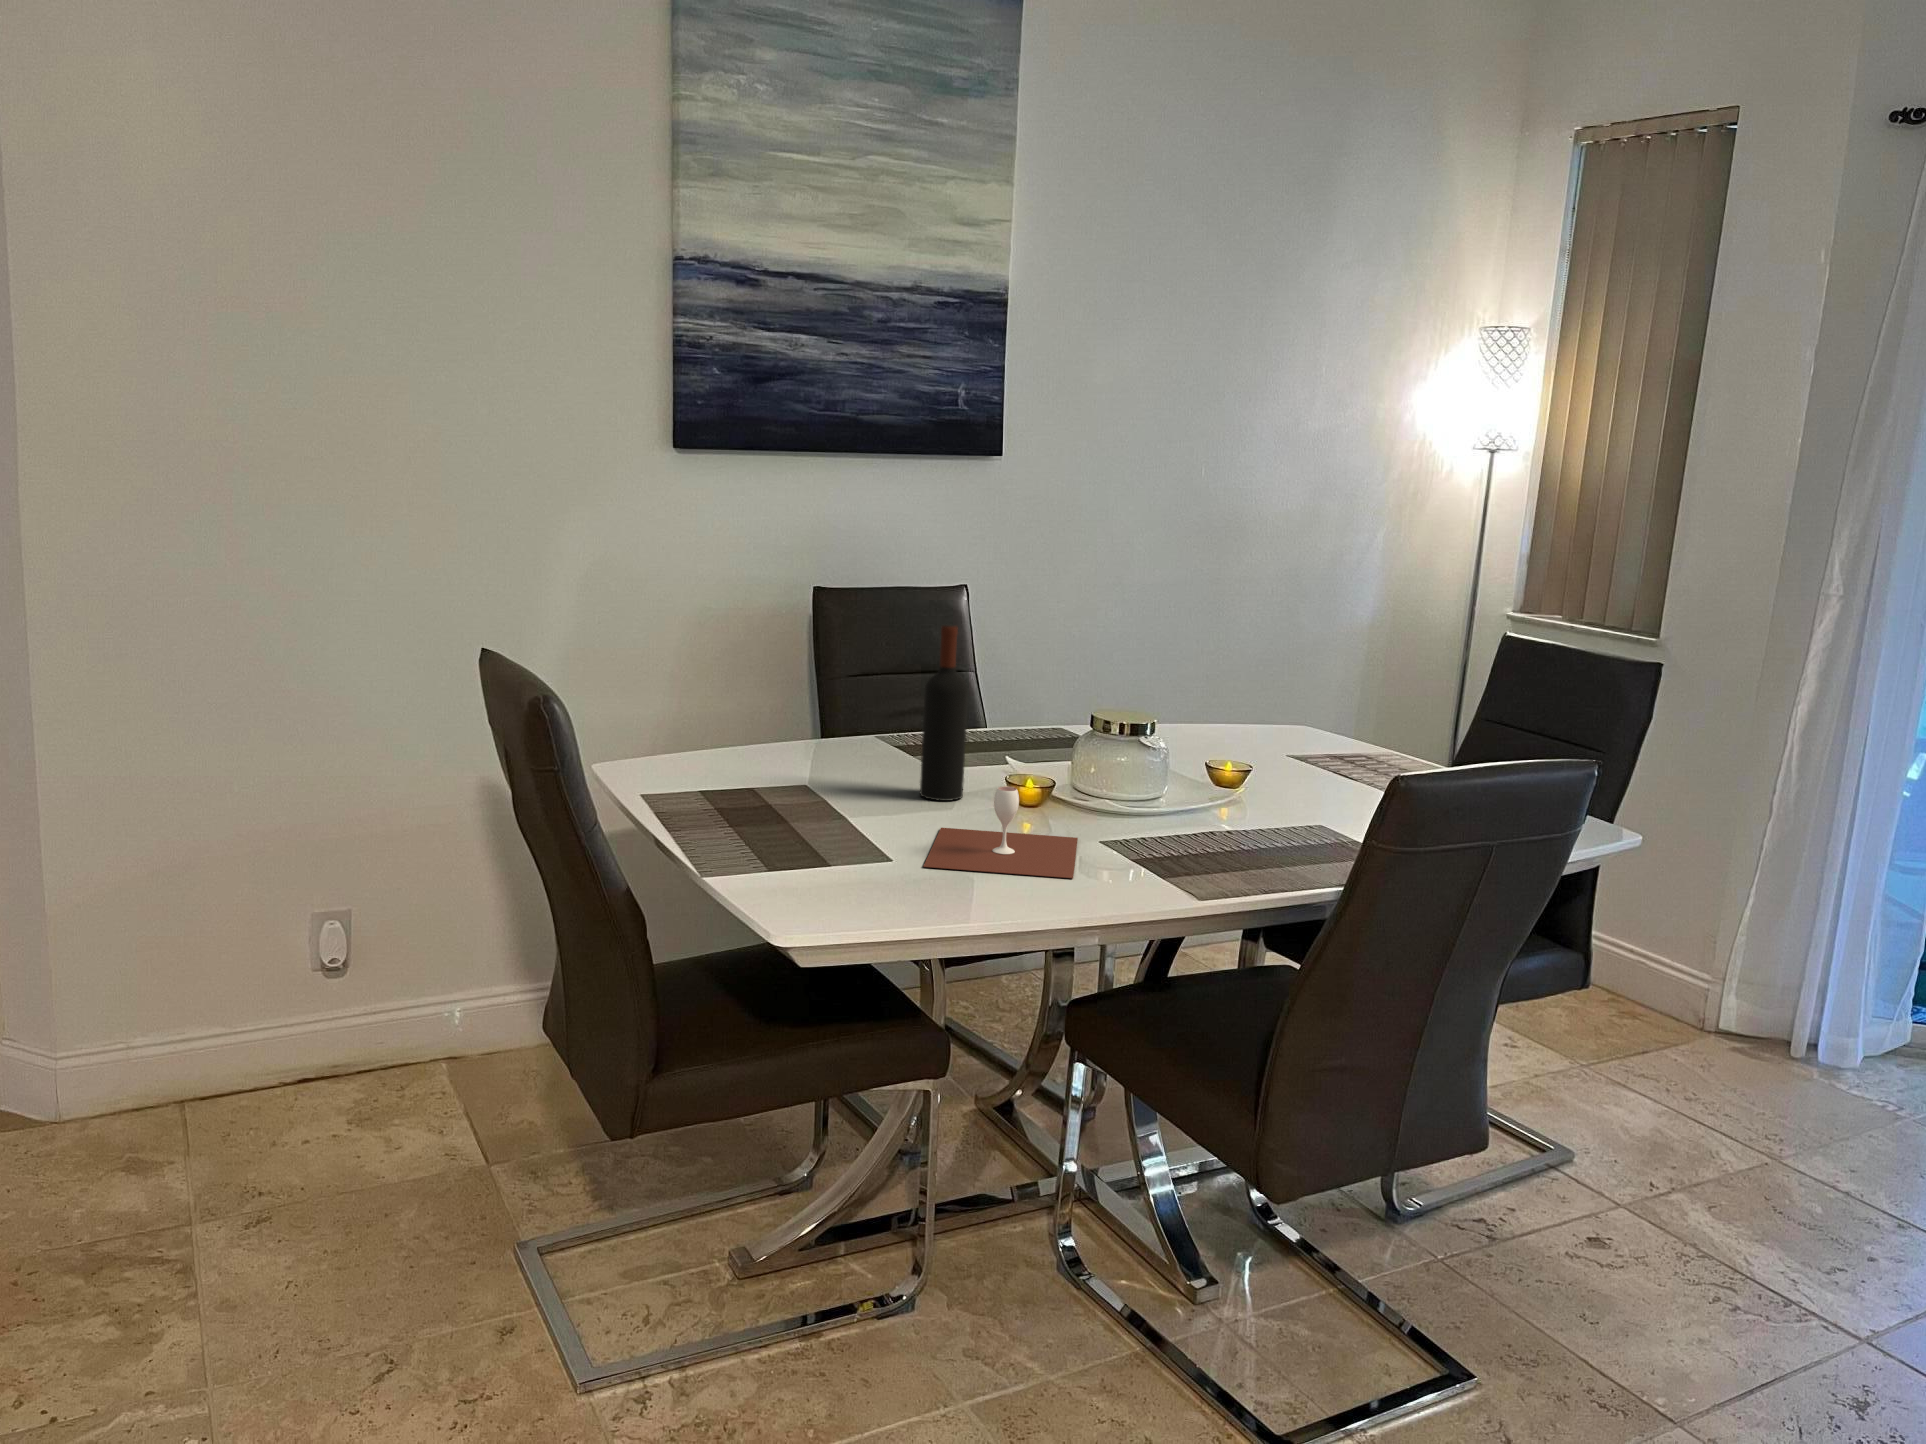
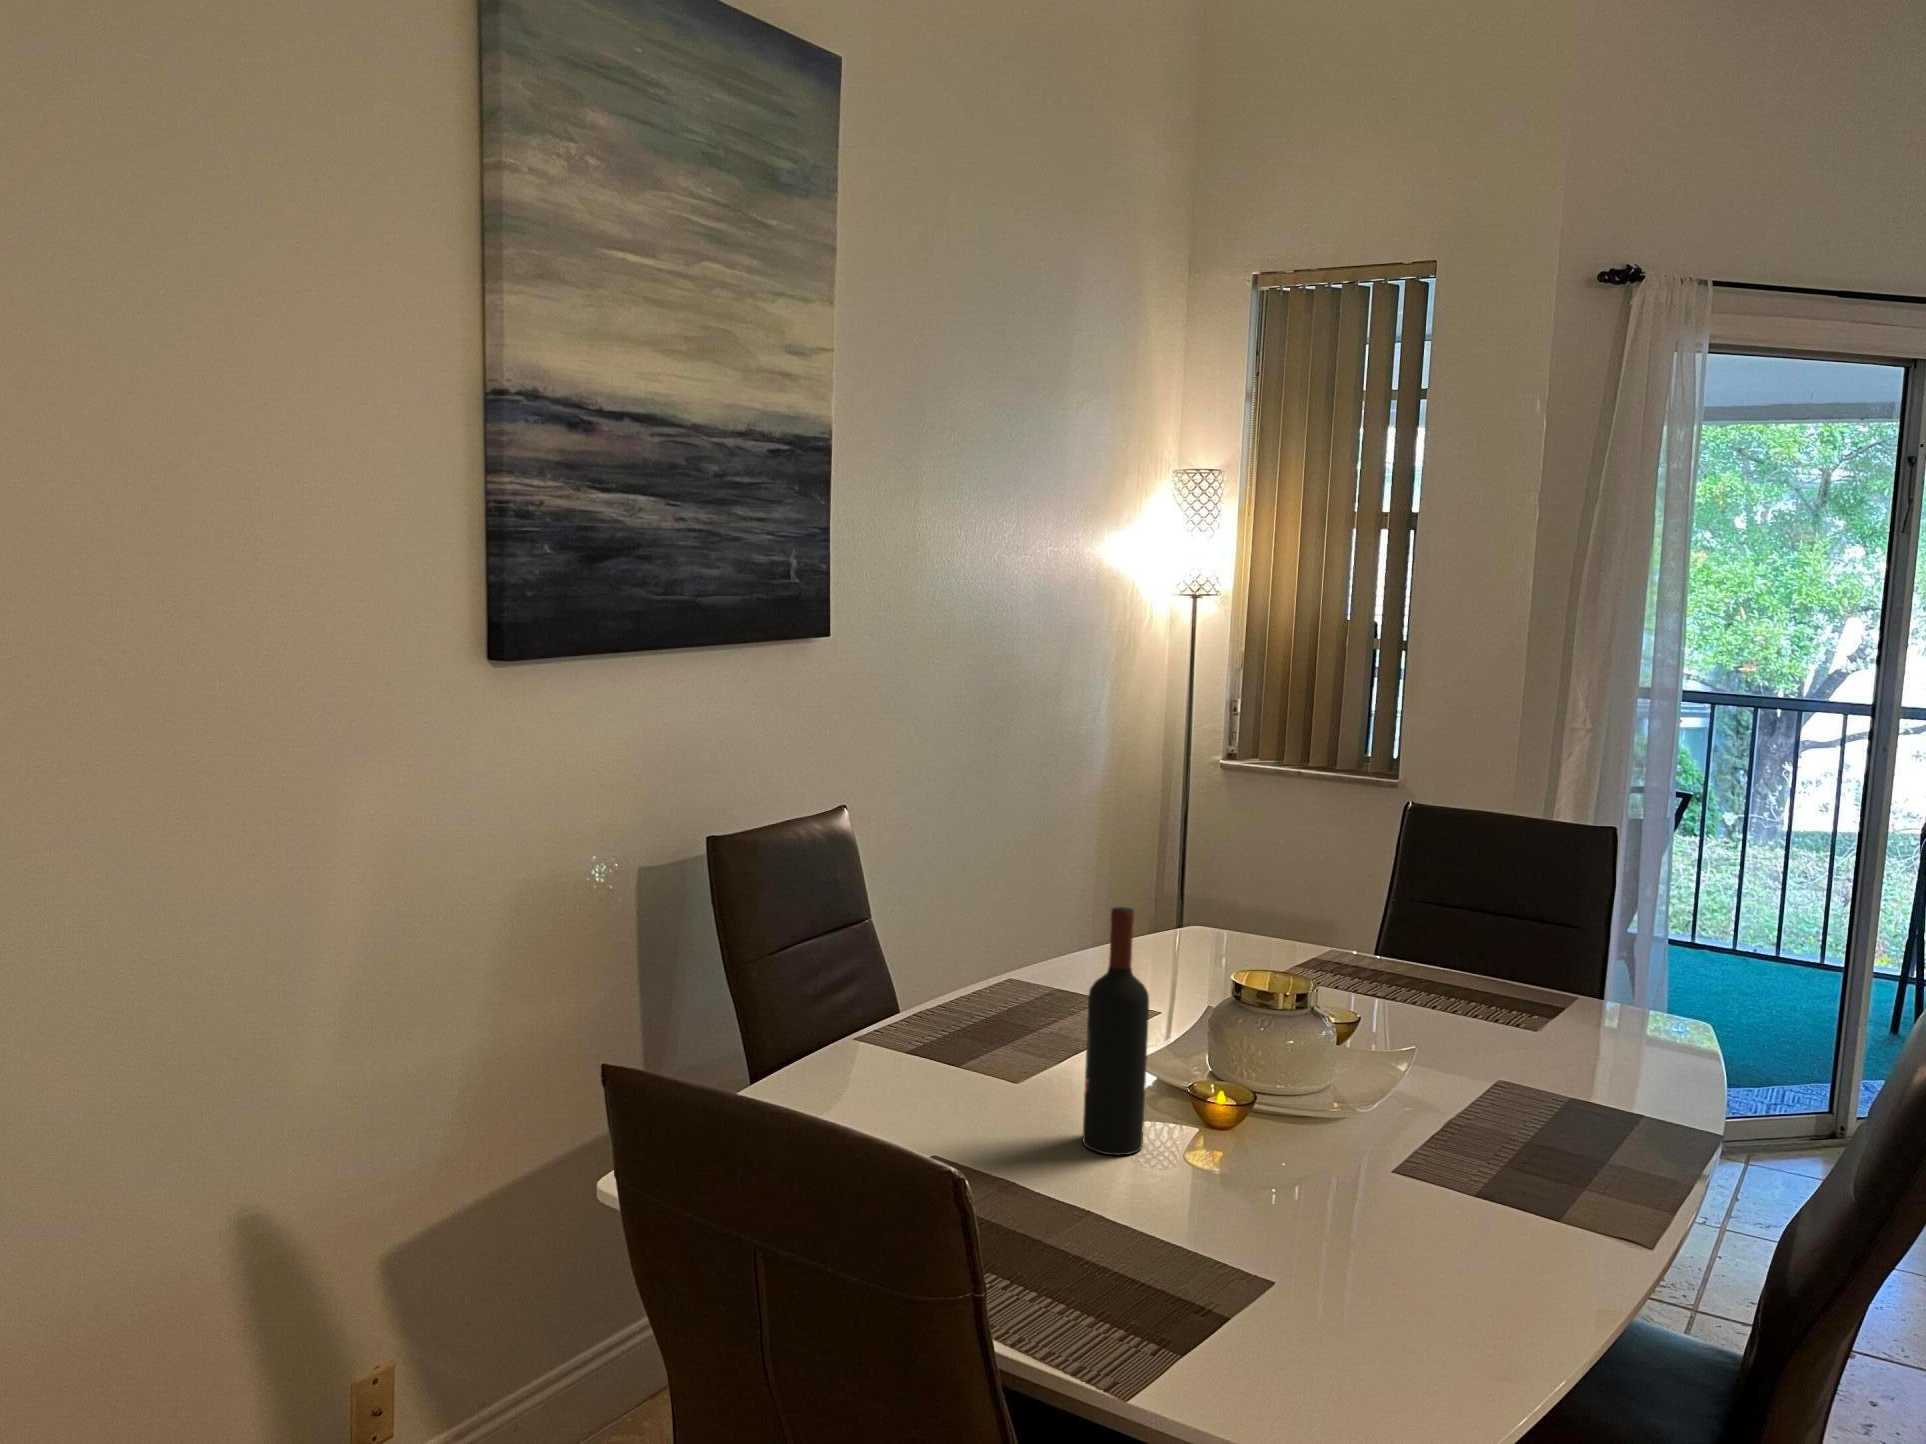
wine glass: present [923,786,1078,878] -> none [1228,1148,1526,1309]

